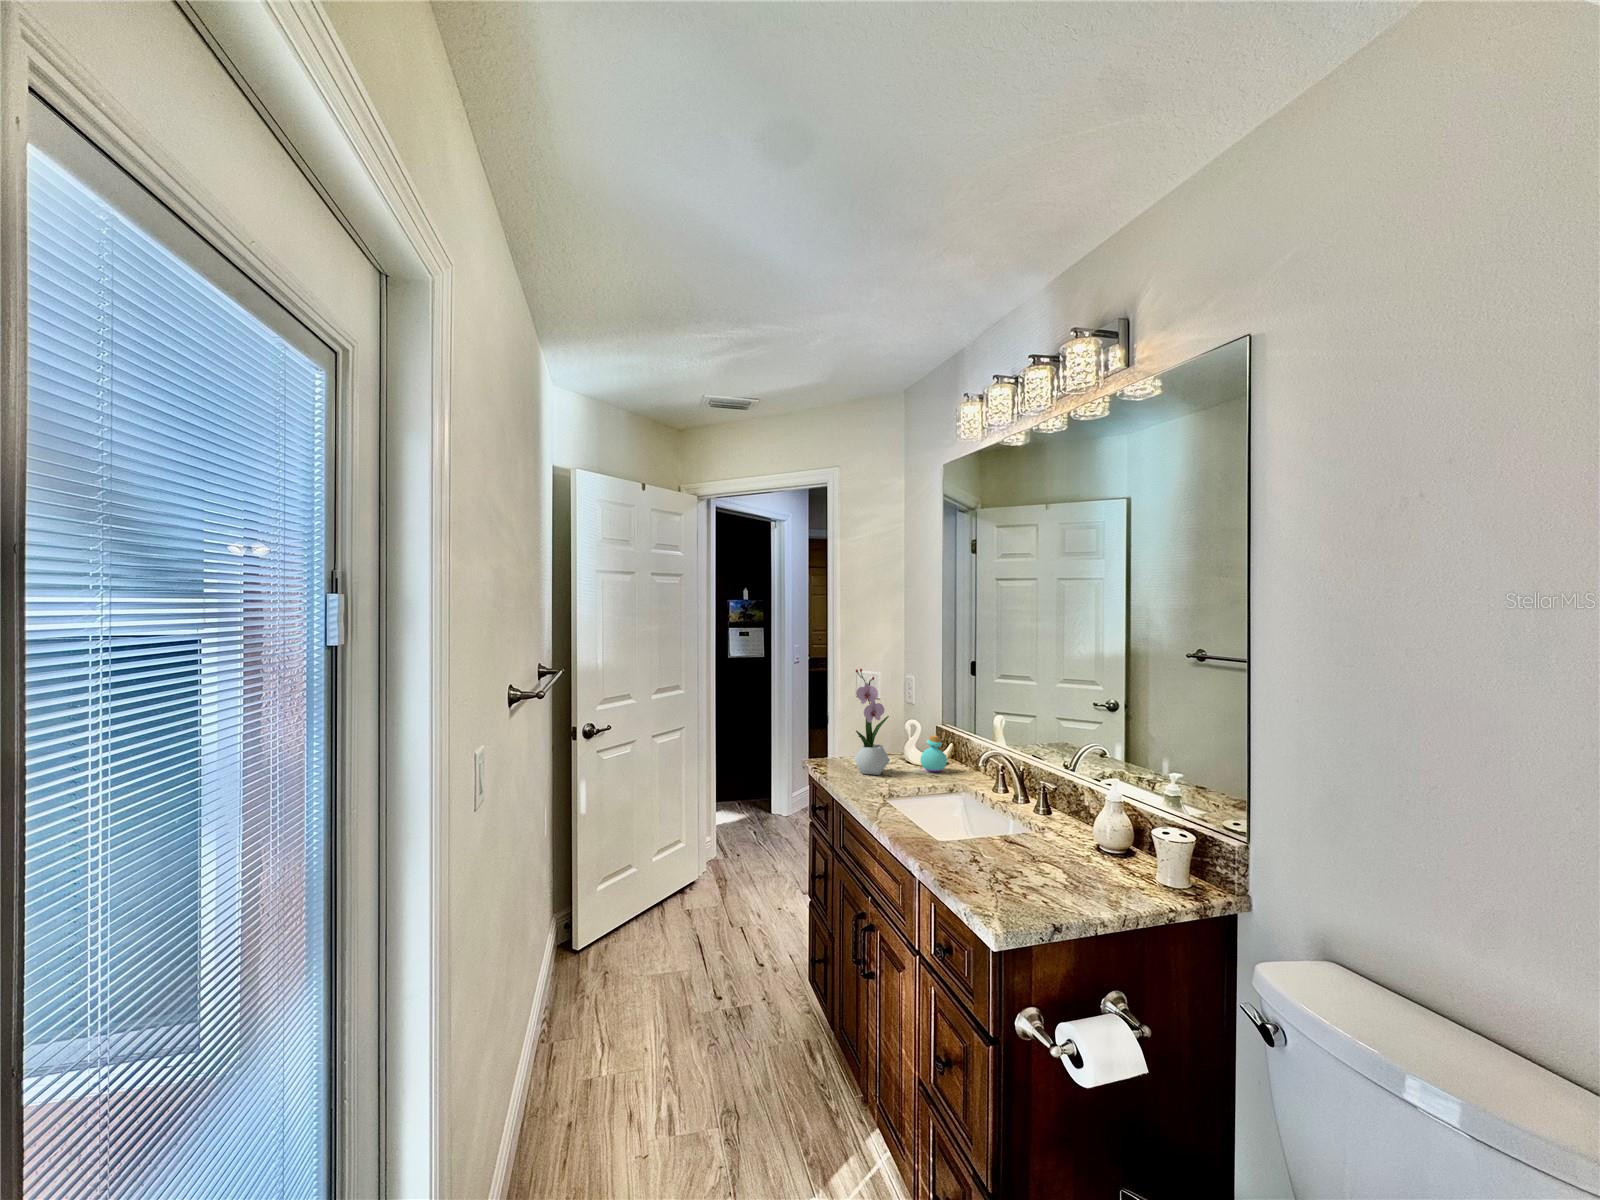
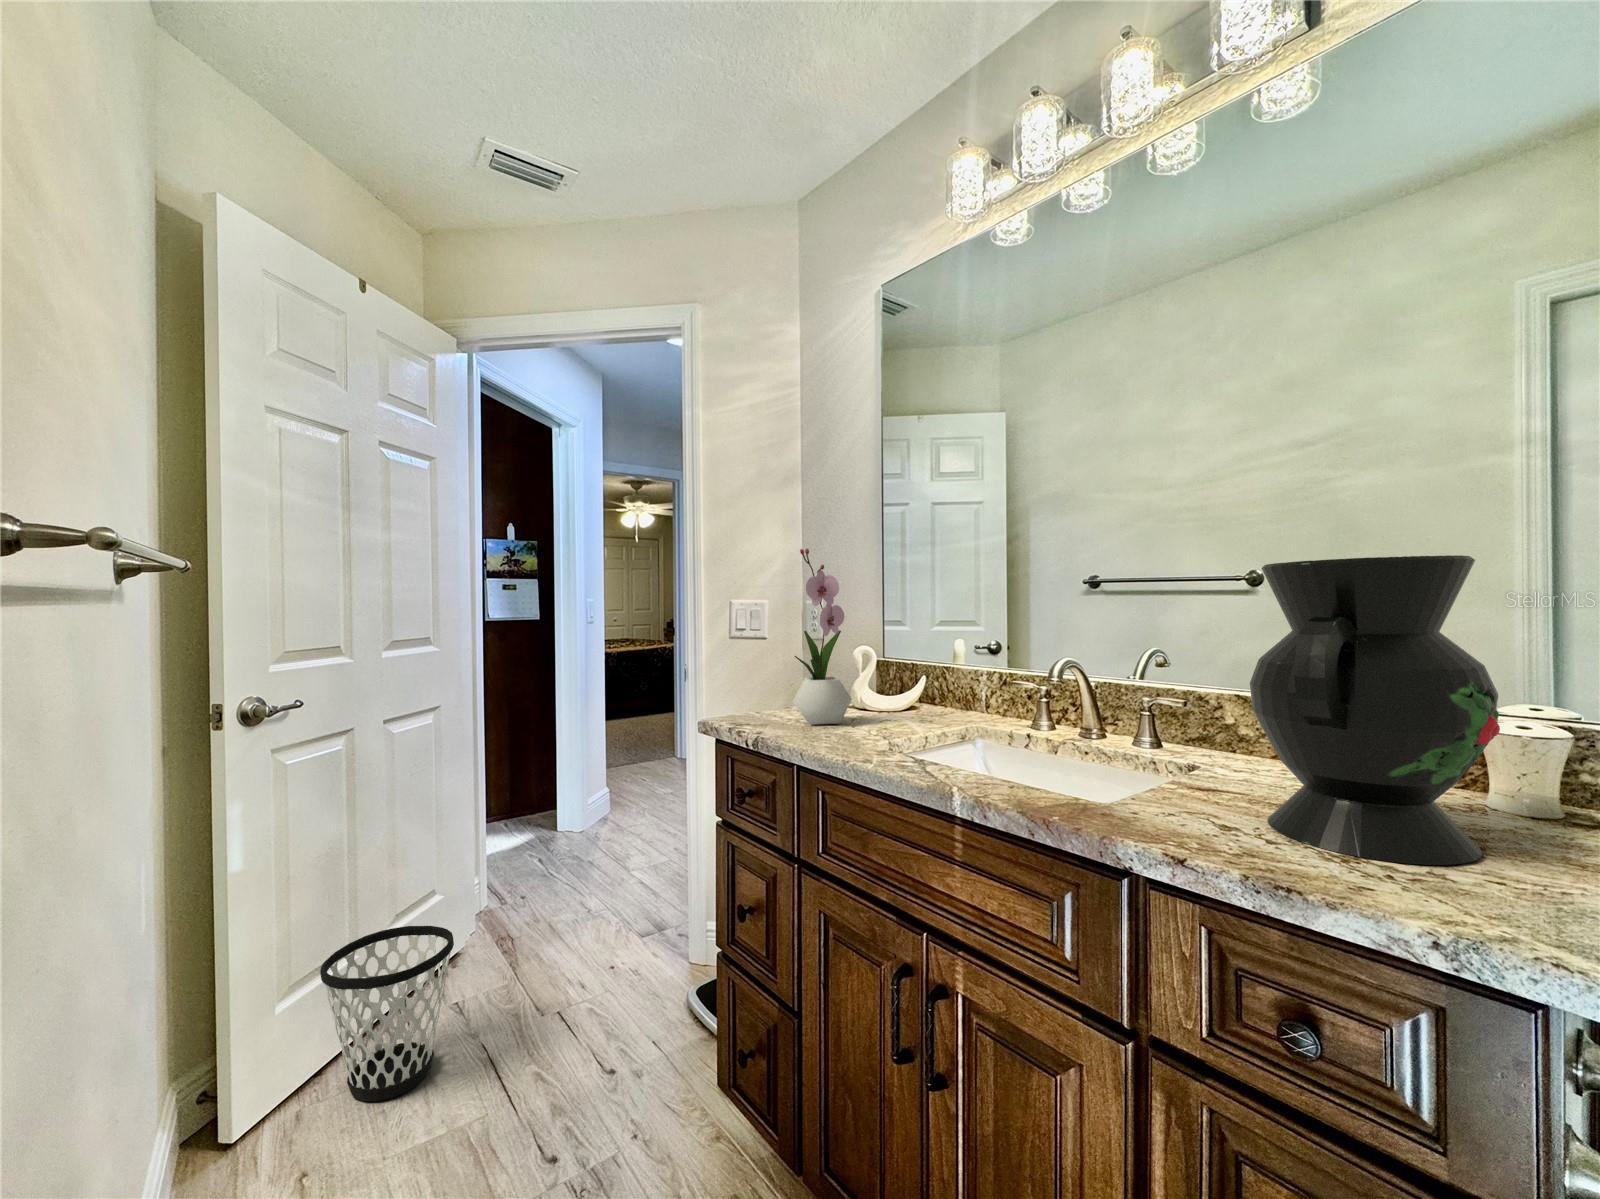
decorative vase: none [965,734,1097,893] -> present [1250,555,1500,865]
perfume bottle: present [920,735,947,772] -> none [884,659,925,714]
wastebasket: none [617,858,683,950] -> present [320,926,454,1101]

